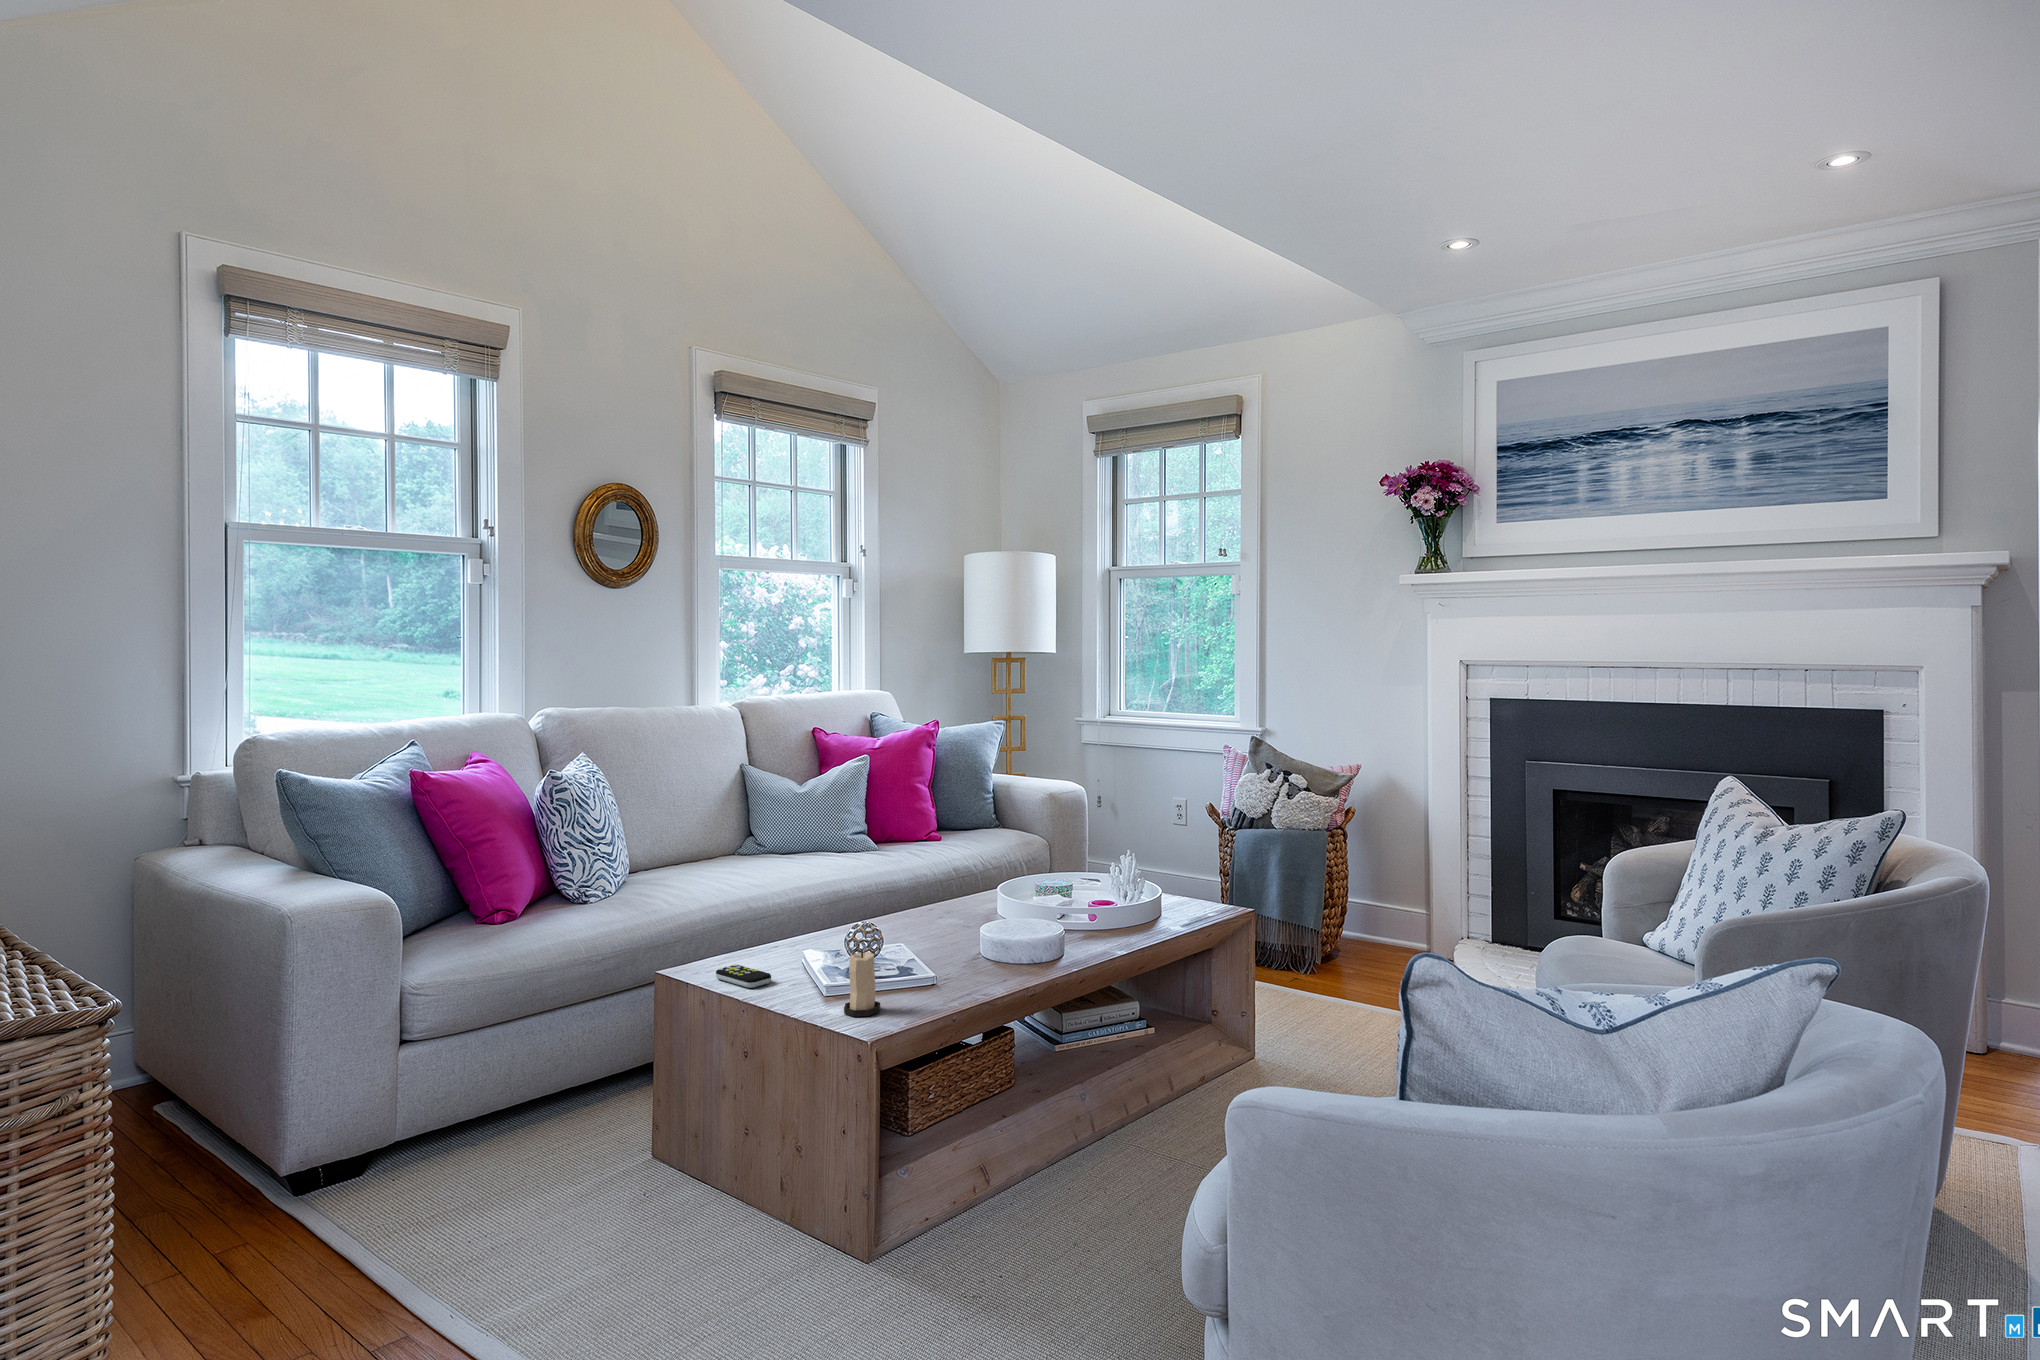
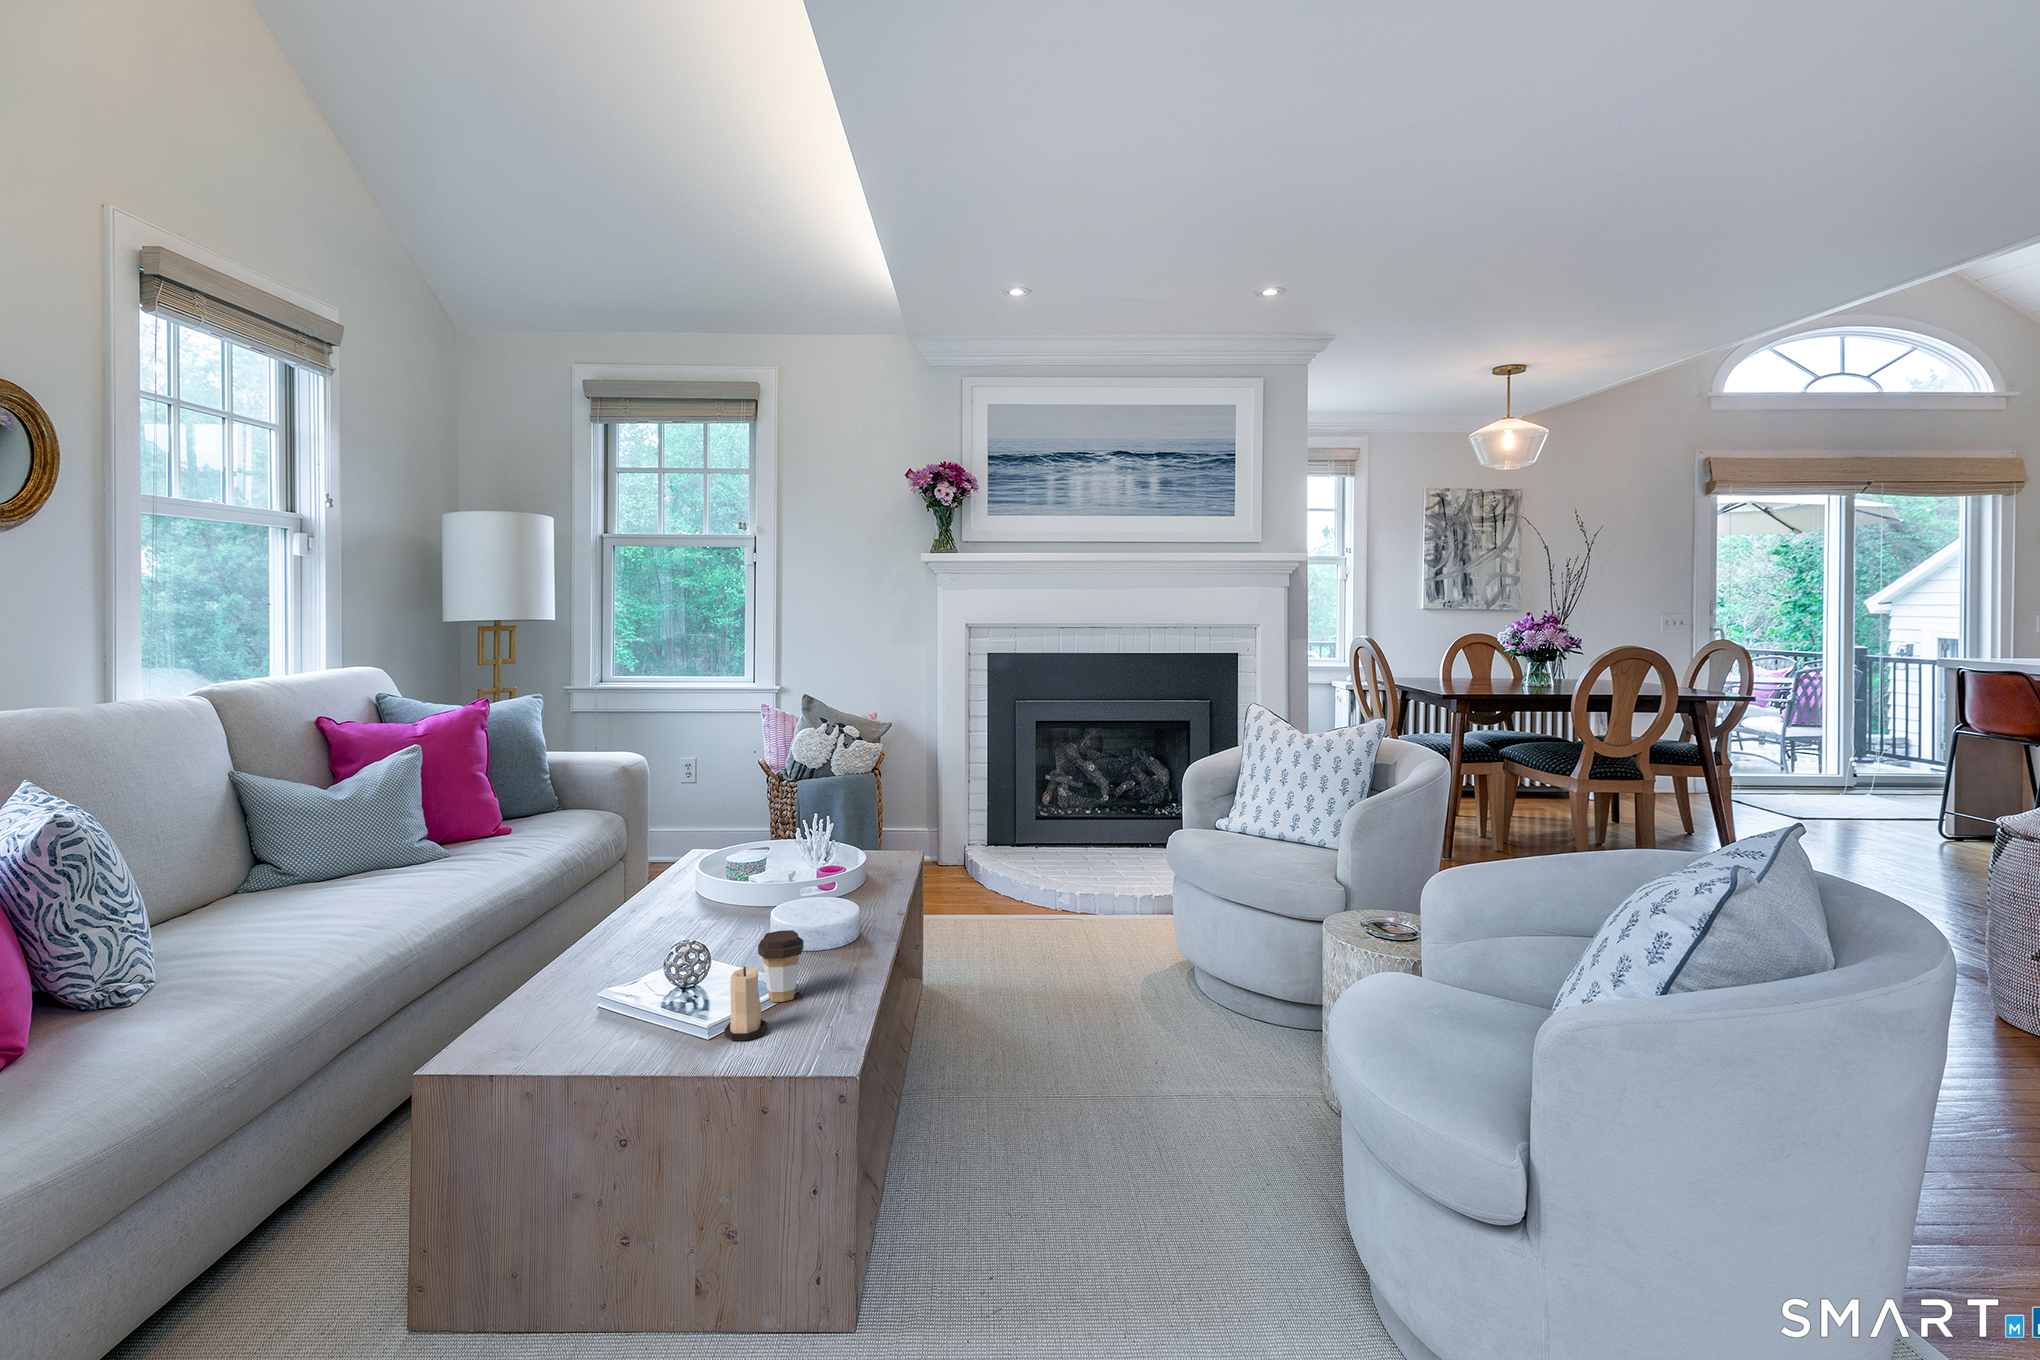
coffee cup: none [904,932,948,998] -> present [758,930,804,1002]
remote control: present [716,964,771,988] -> none [502,1021,586,1045]

